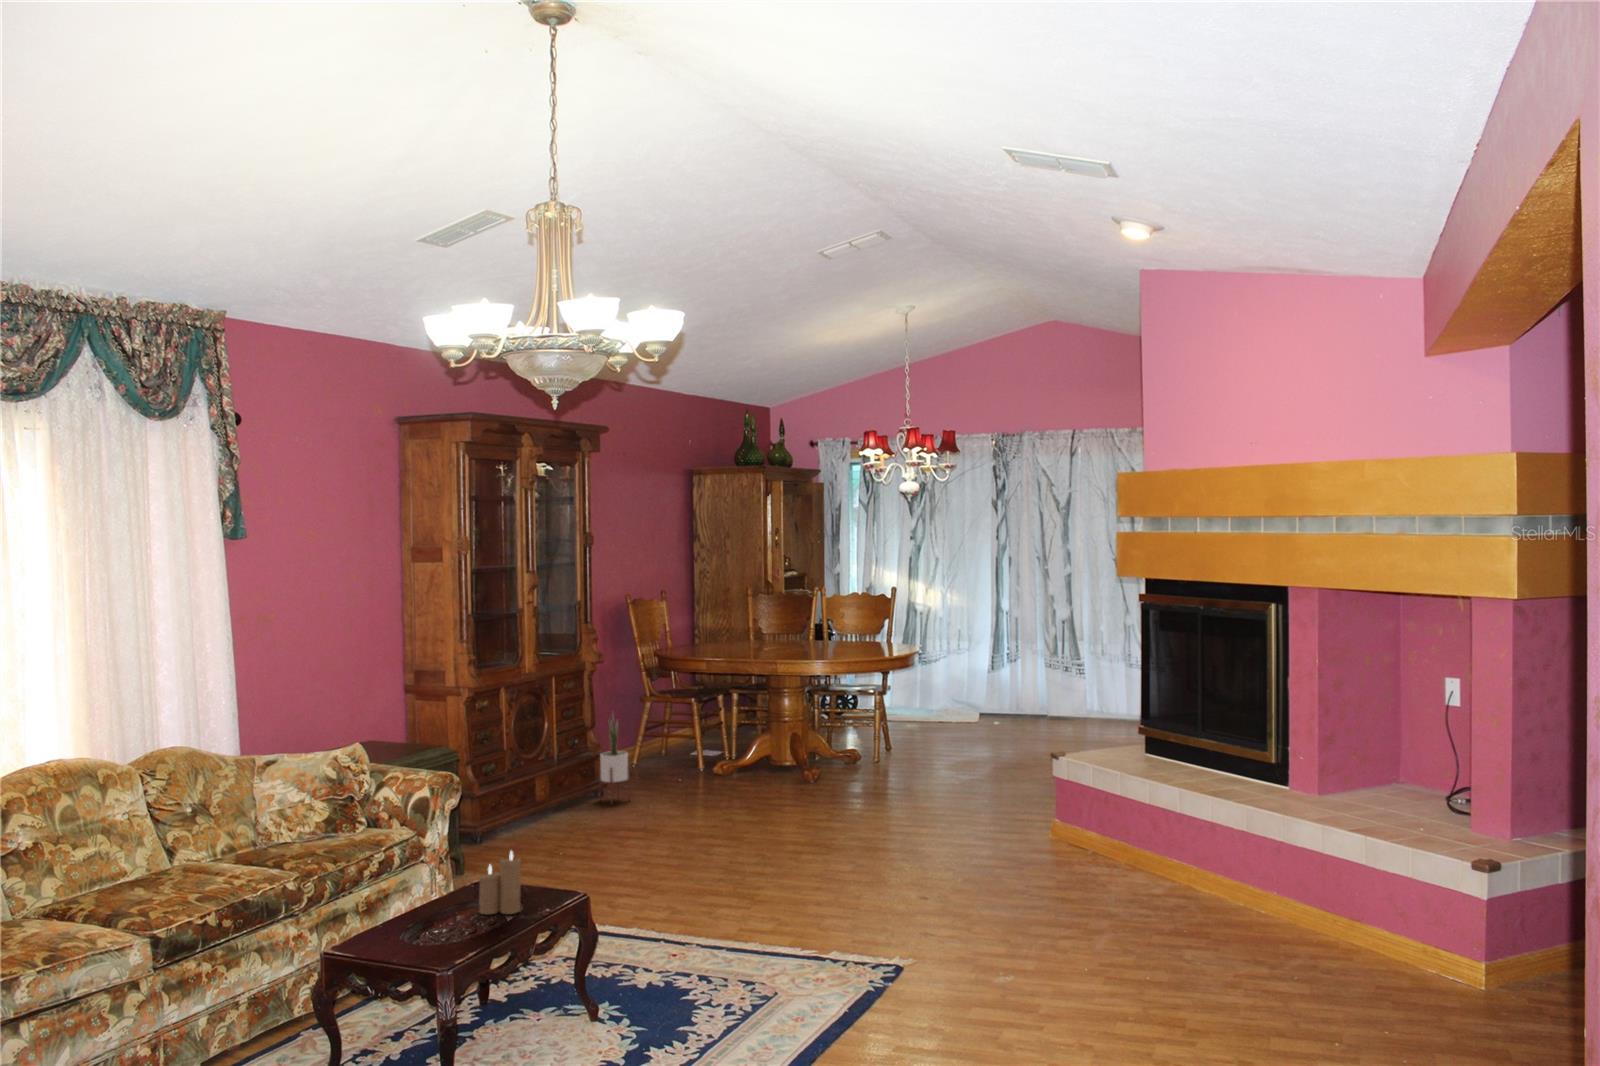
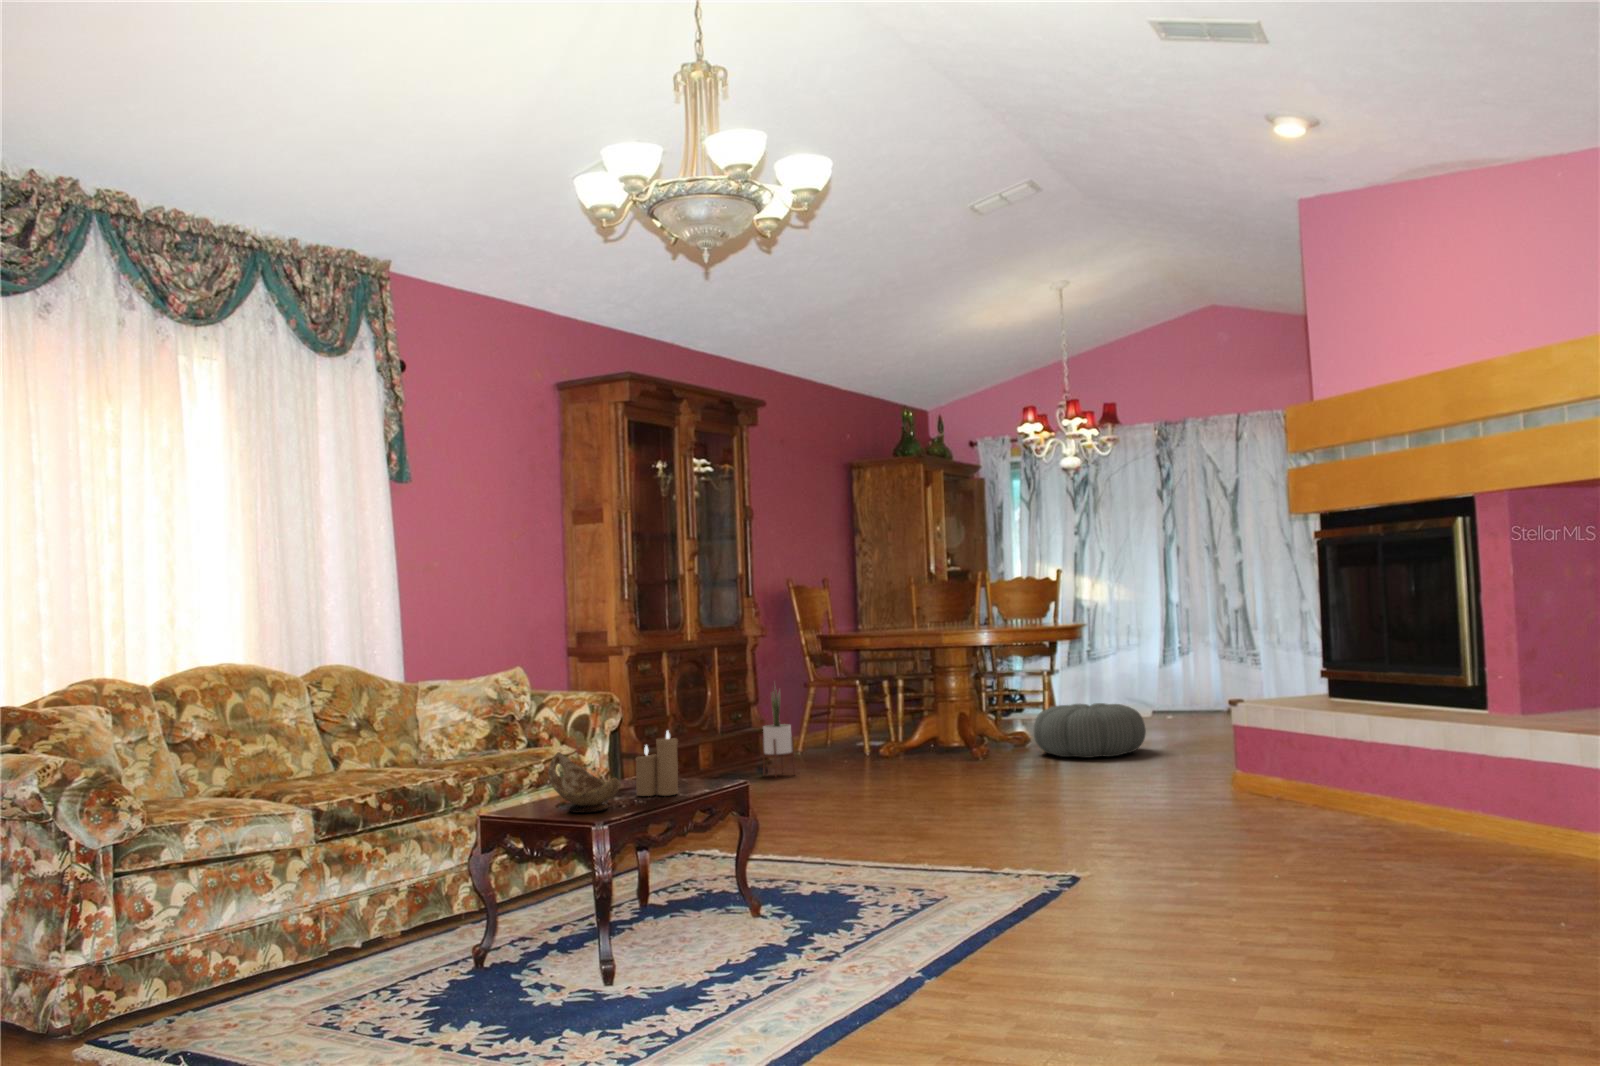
pouf: none [858,727,961,783] -> present [1034,703,1146,758]
decorative bowl: none [393,879,465,944] -> present [548,752,621,813]

